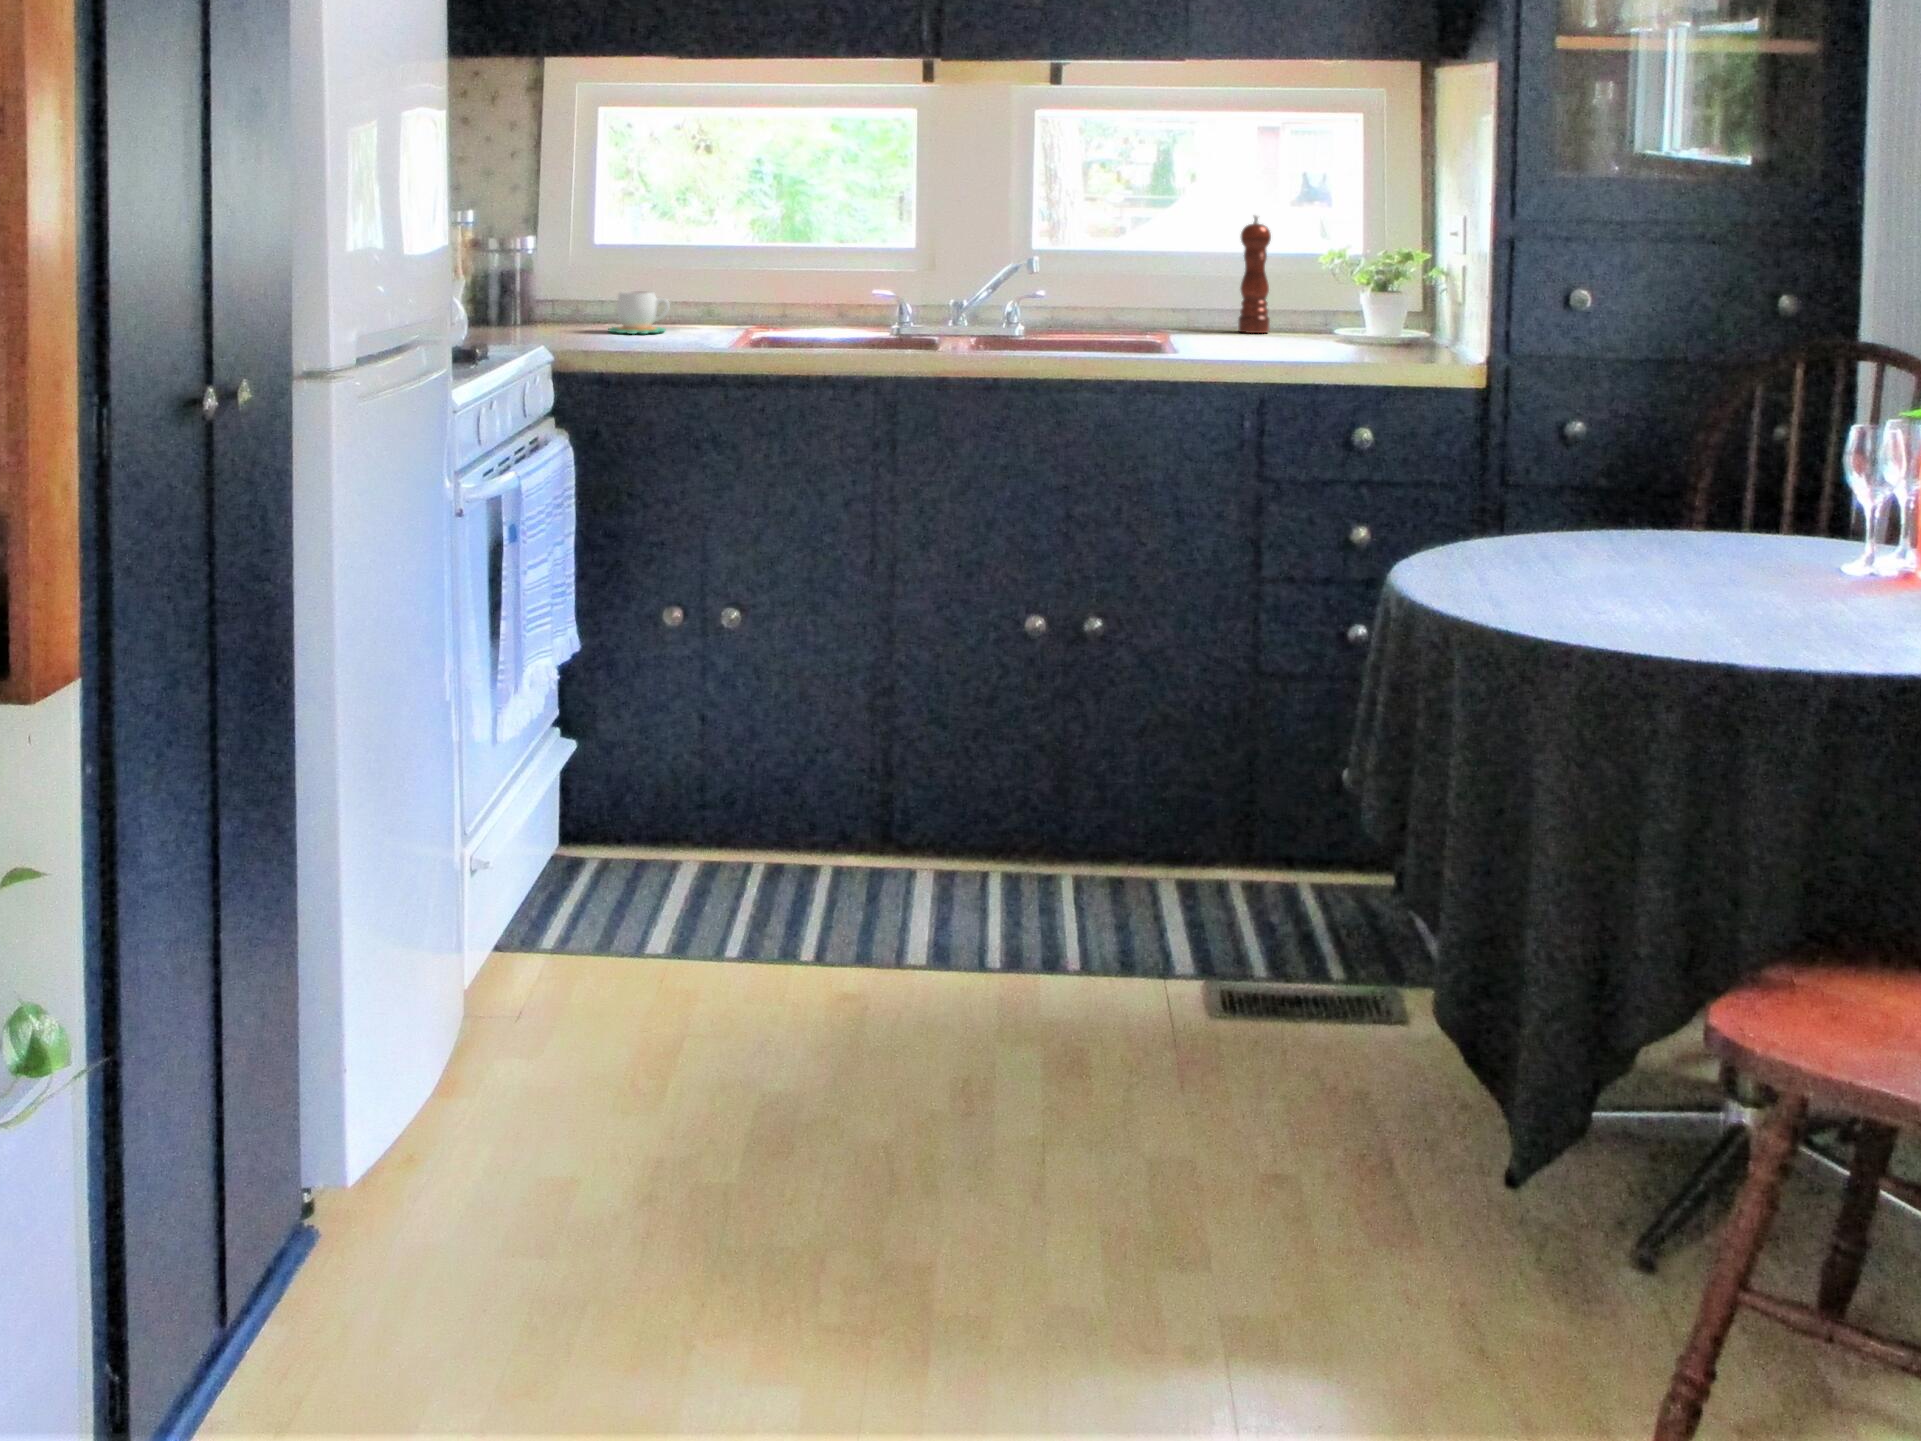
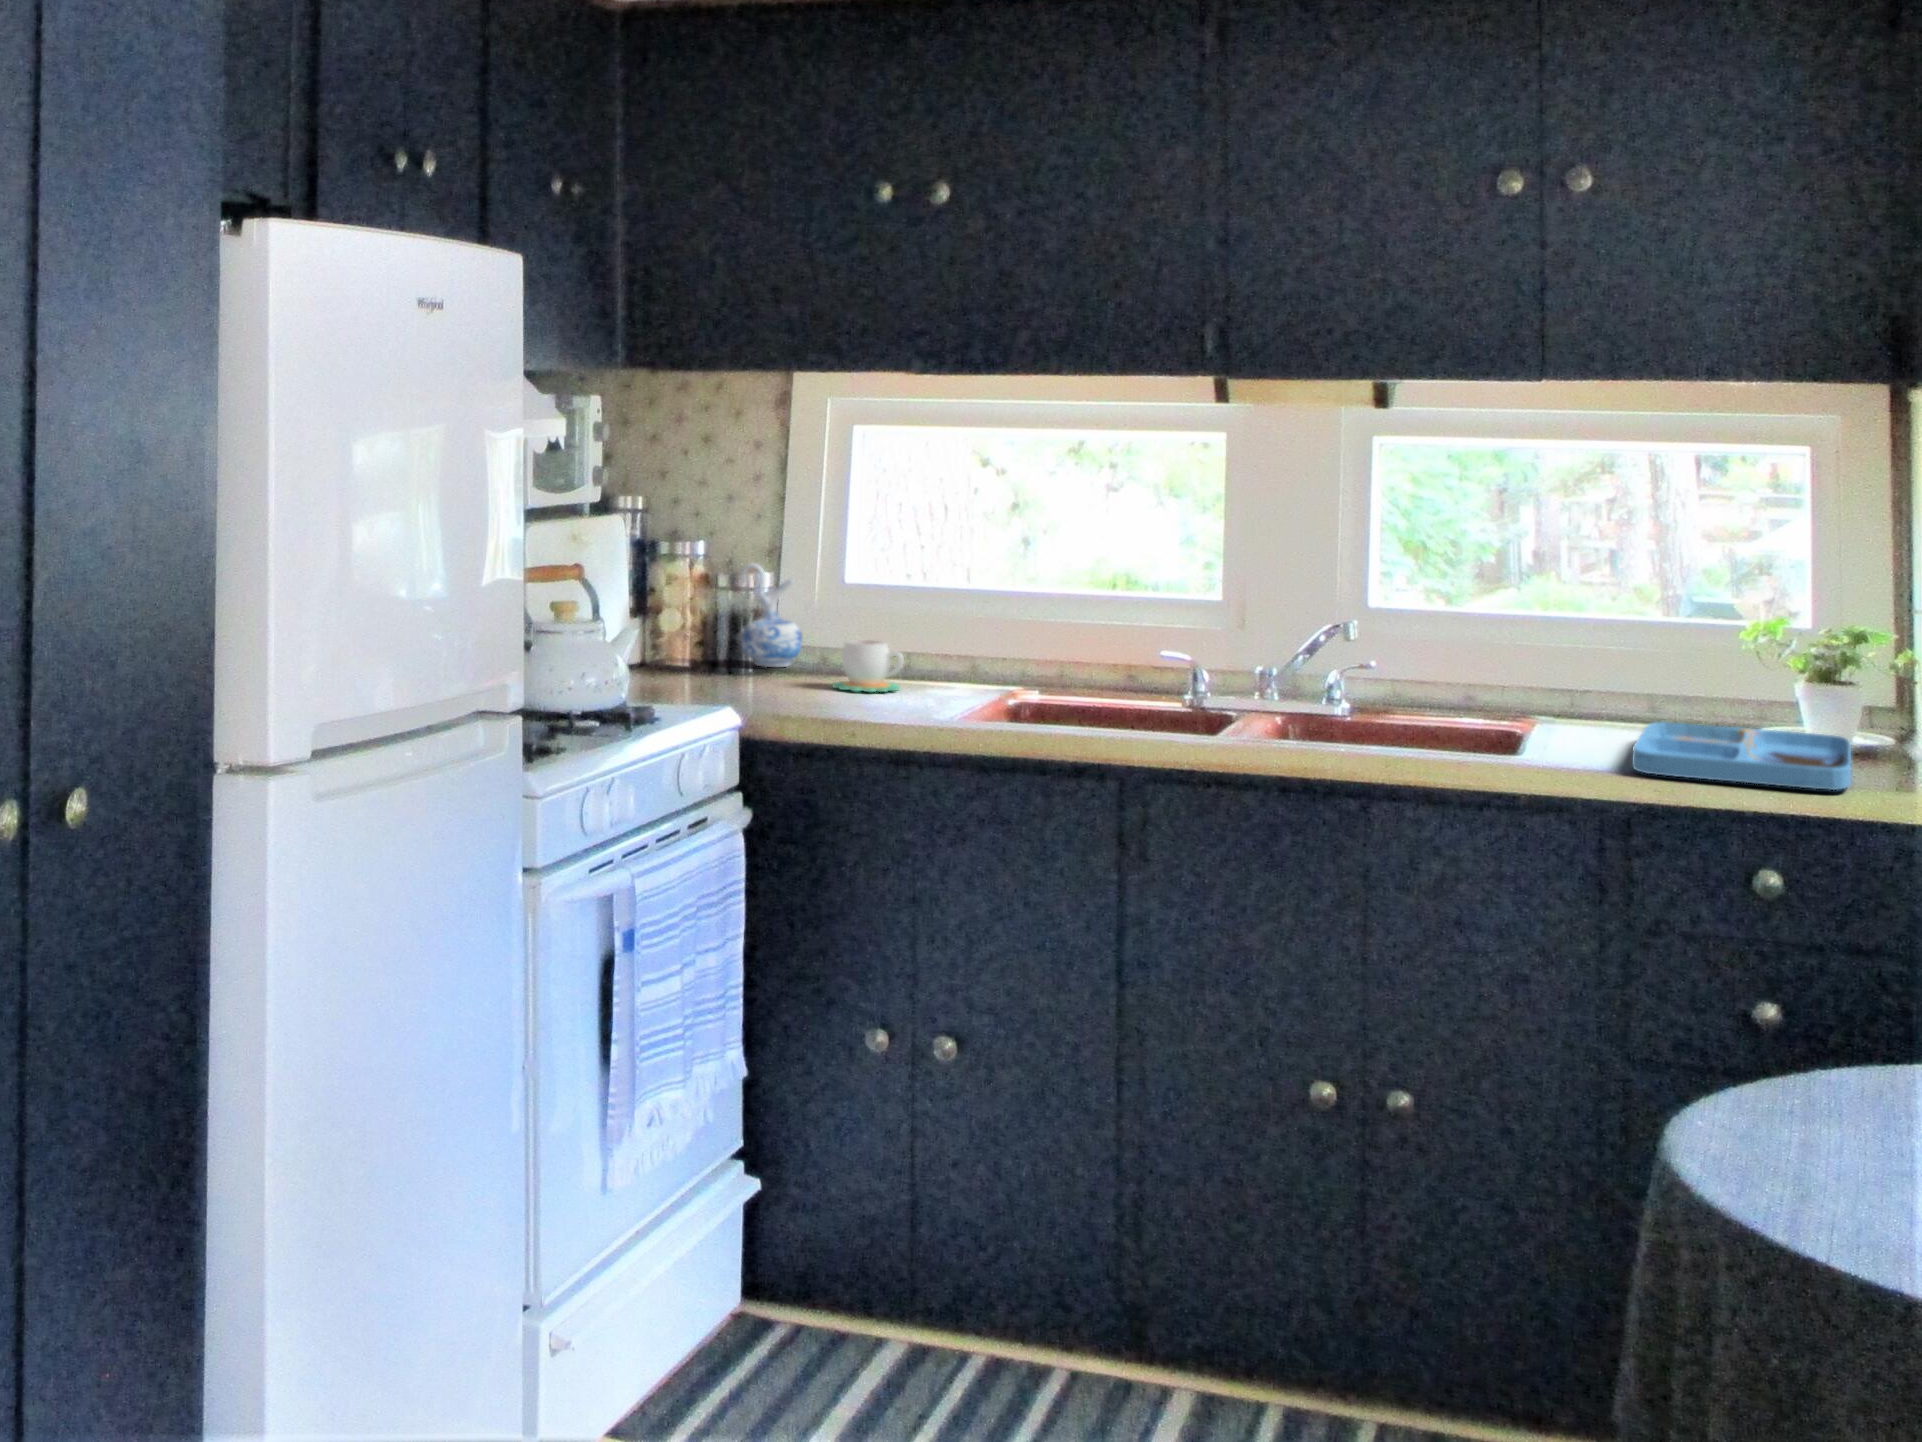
pepper mill: present [1238,215,1271,333] -> none [1664,578,1710,734]
ceramic pitcher: none [512,231,566,321] -> present [741,563,802,667]
tray: none [1233,323,1380,357] -> present [1632,722,1851,790]

